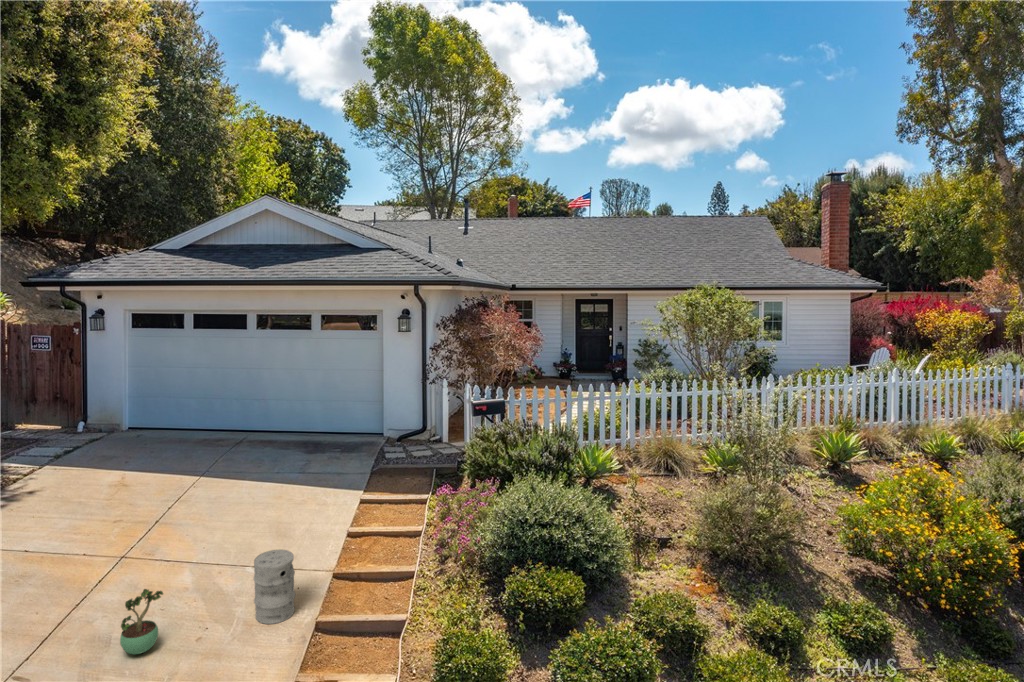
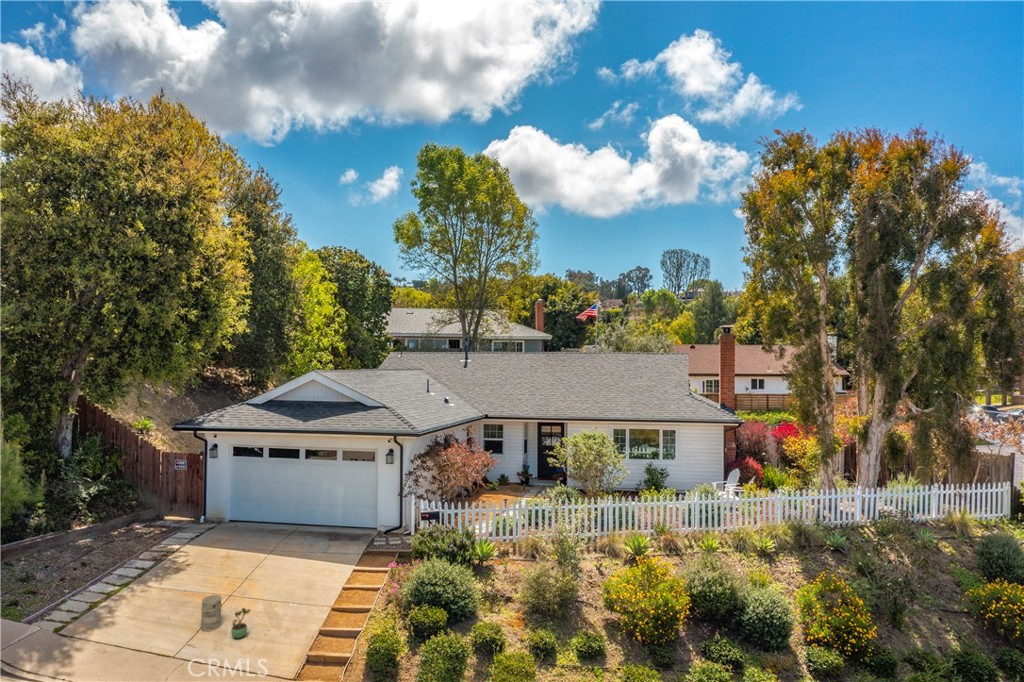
trash can: present [254,550,295,624] -> present [201,595,222,631]

